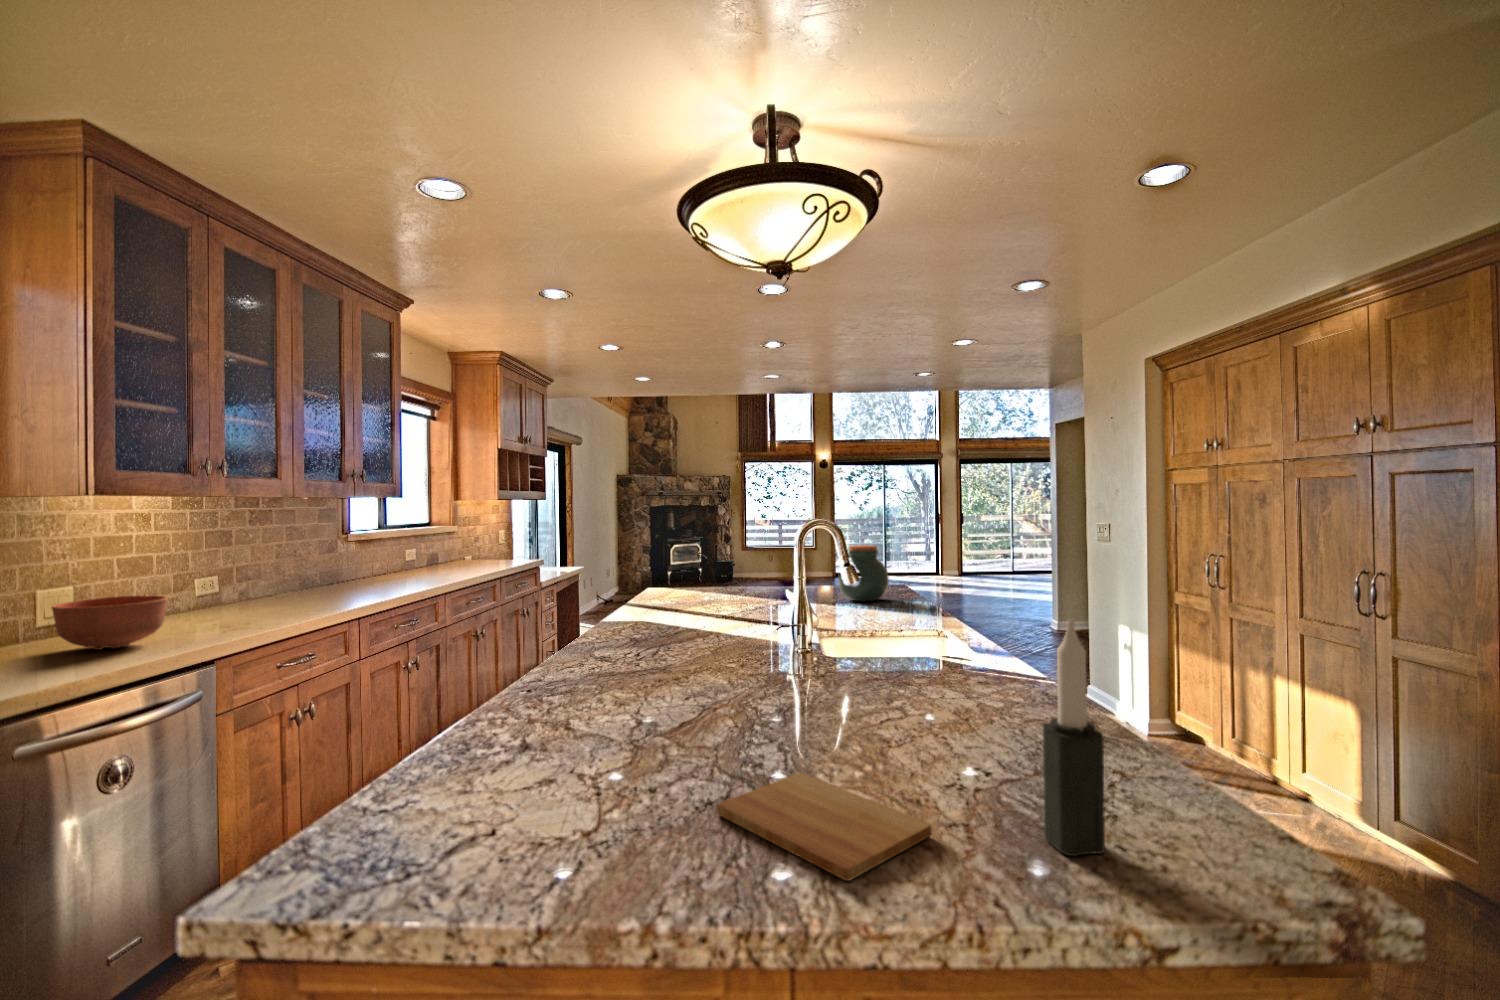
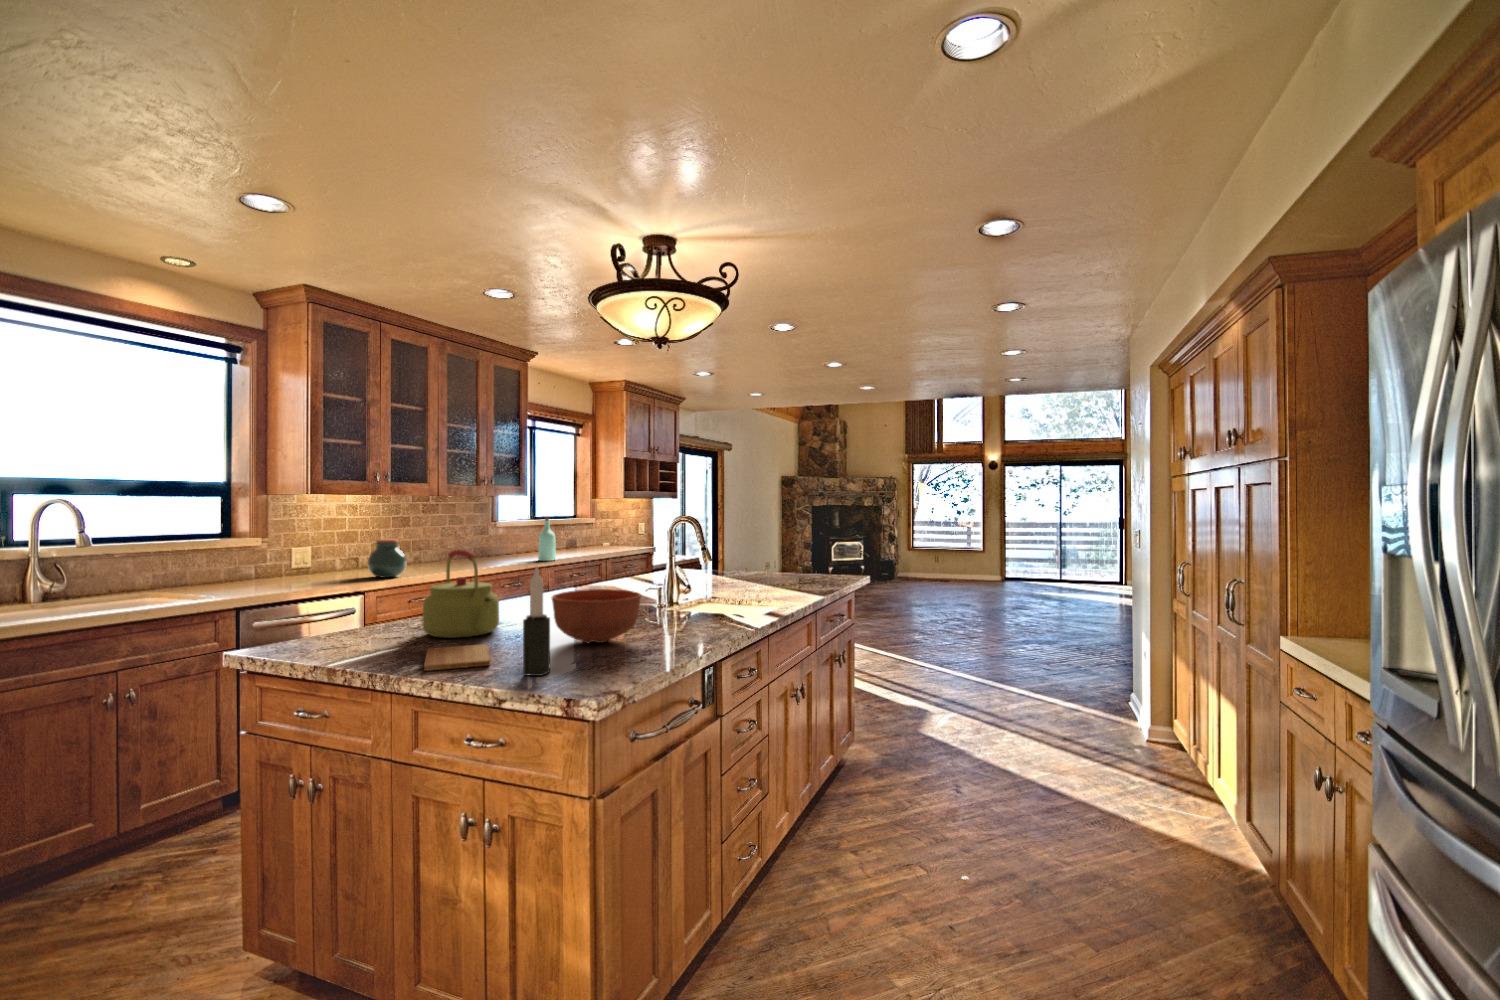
bottle: none [425,525,450,586] -> present [538,517,556,561]
jar: present [838,545,889,601] -> present [368,539,406,578]
kettle: none [584,586,753,762] -> present [423,550,499,638]
bowl: present [52,595,168,650] -> present [552,589,641,643]

